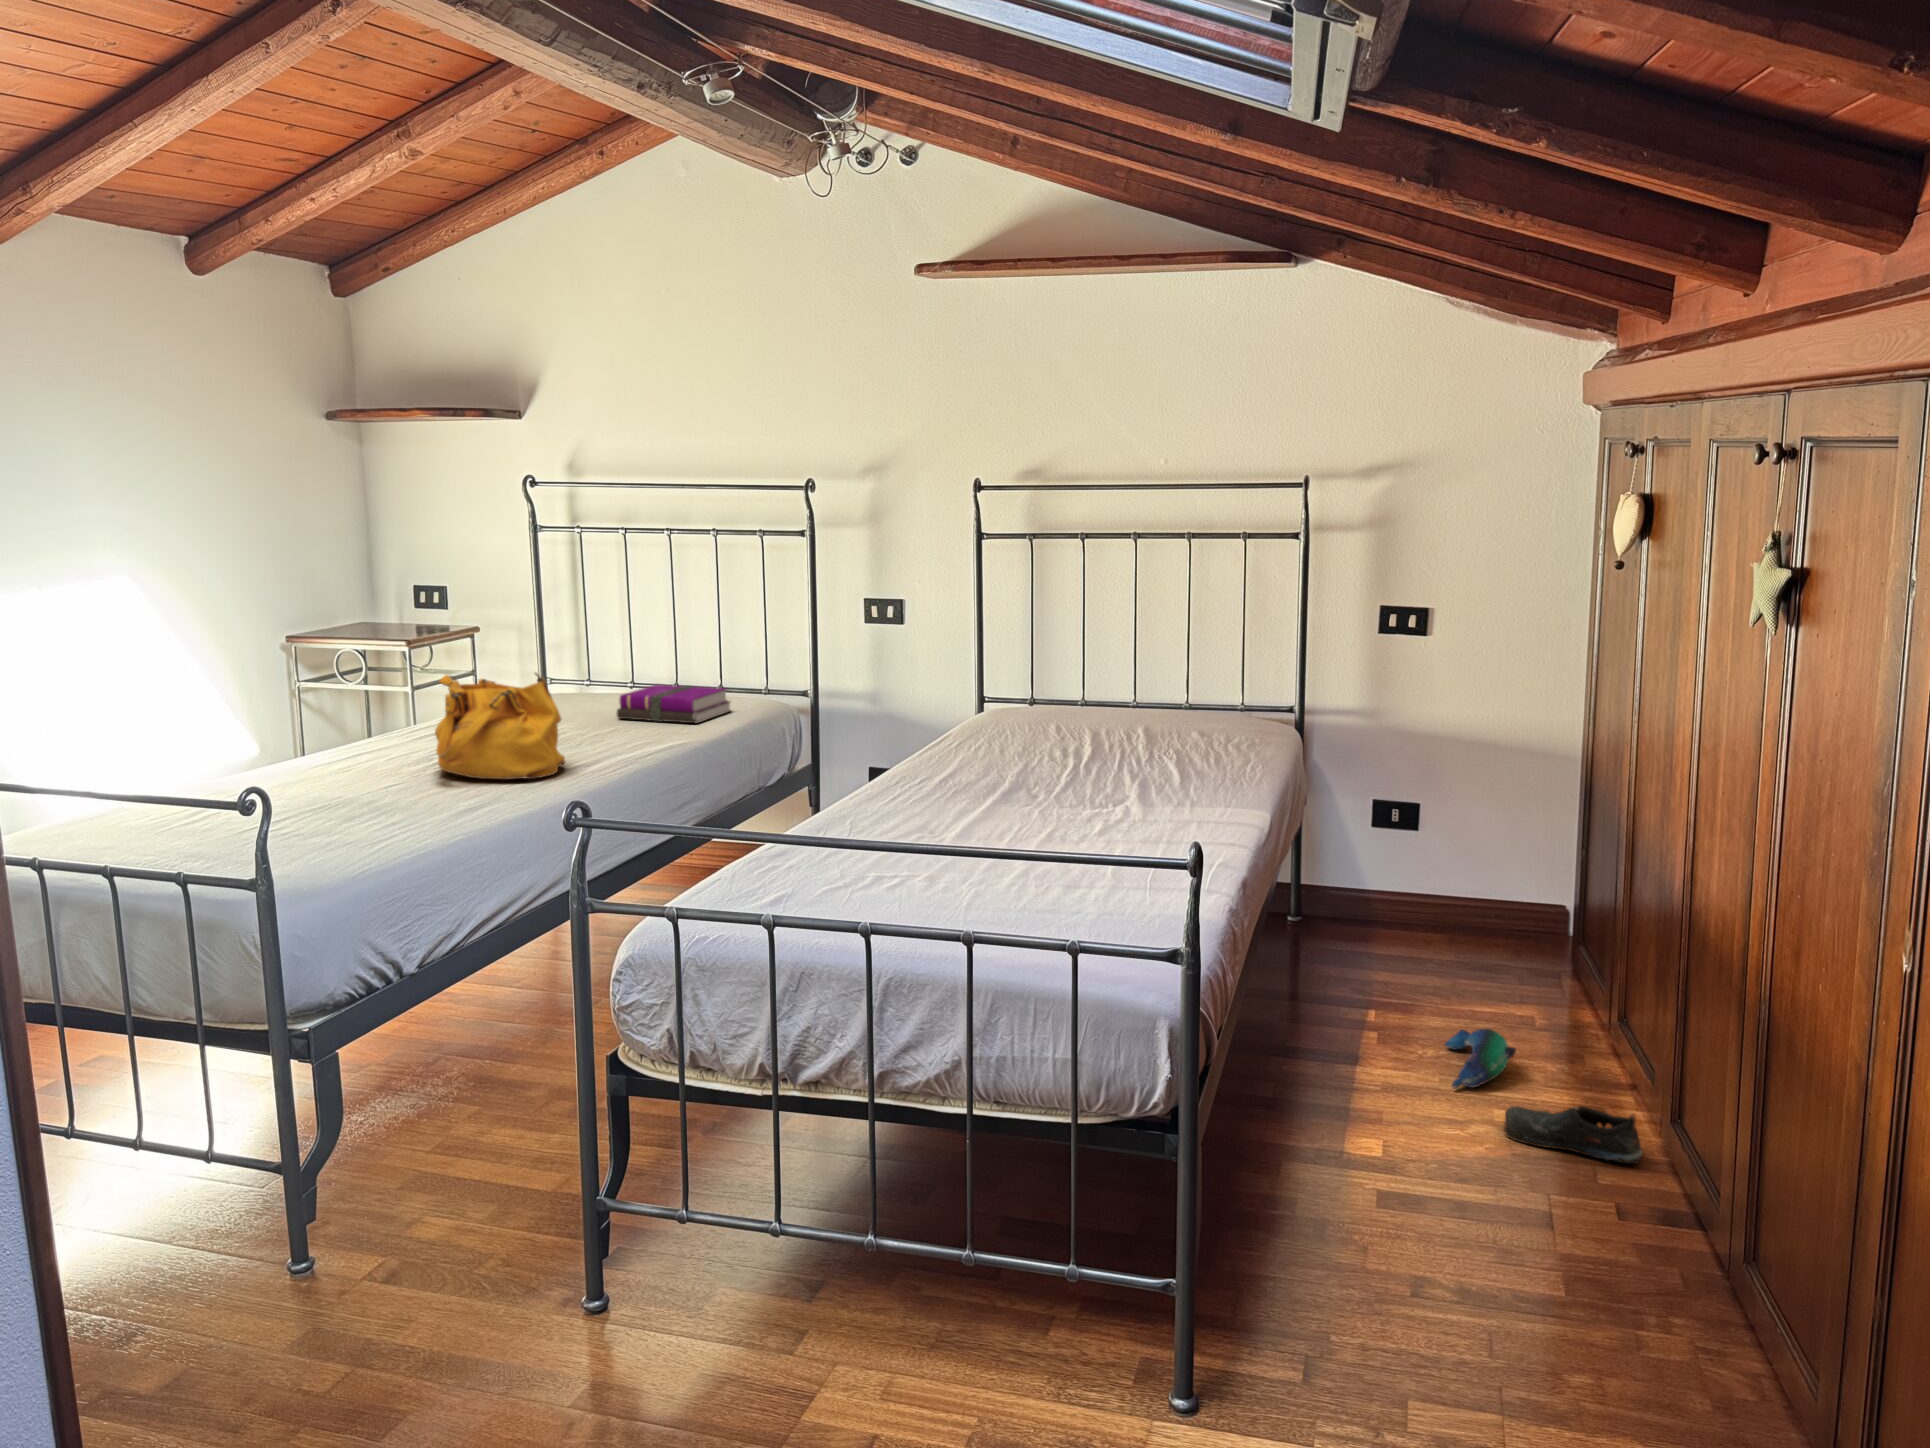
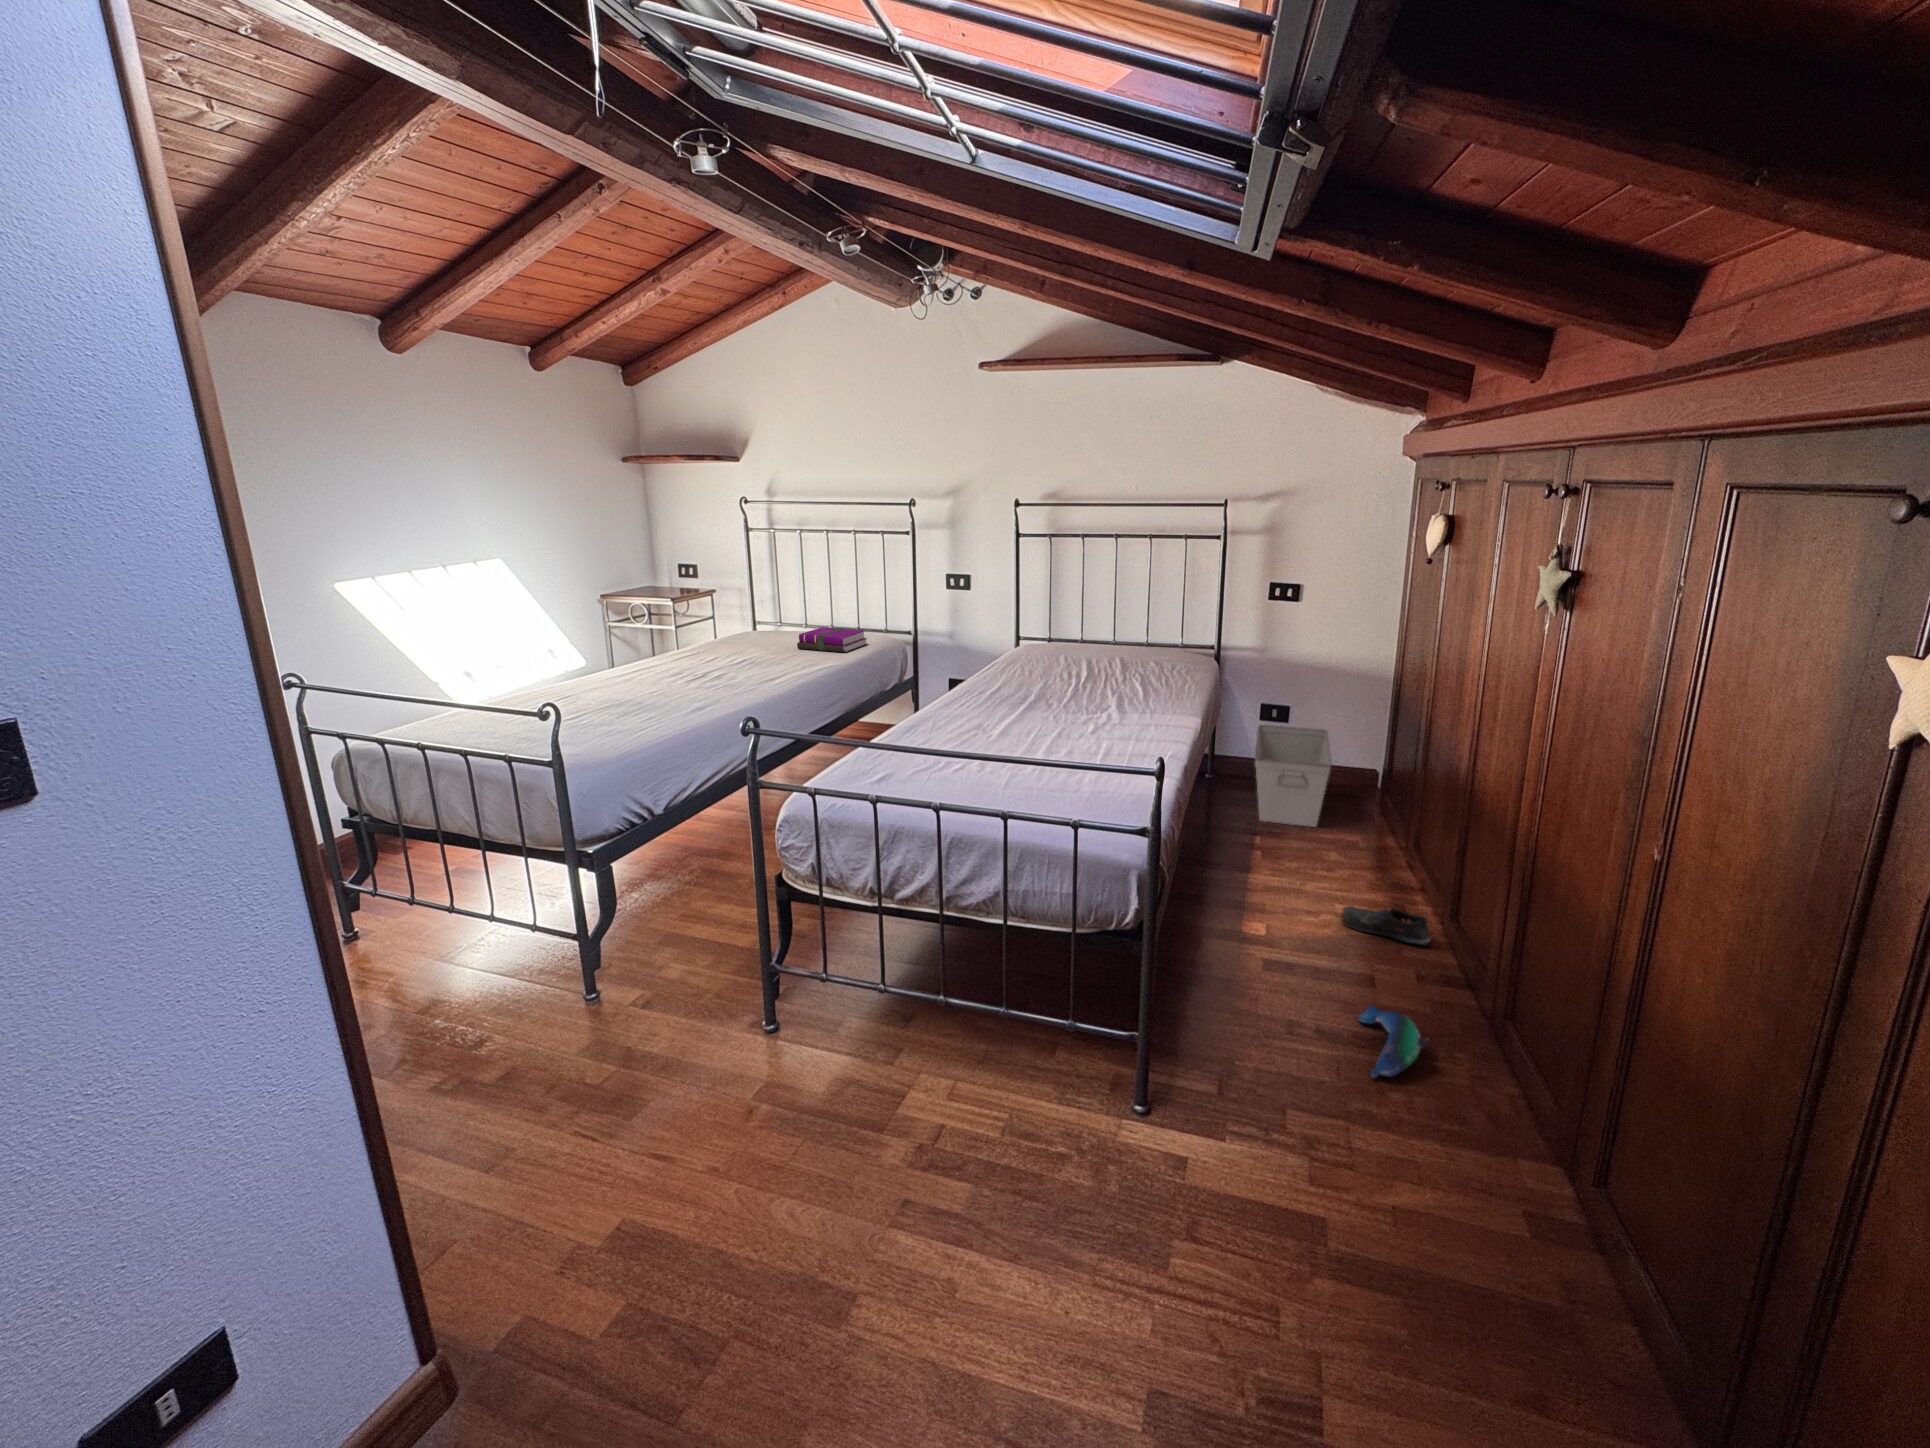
handbag: present [435,673,565,780] -> none [682,623,762,689]
storage bin: none [1365,834,1489,995] -> present [1255,725,1332,827]
plush toy: present [1446,1029,1516,1088] -> present [1357,1005,1428,1078]

